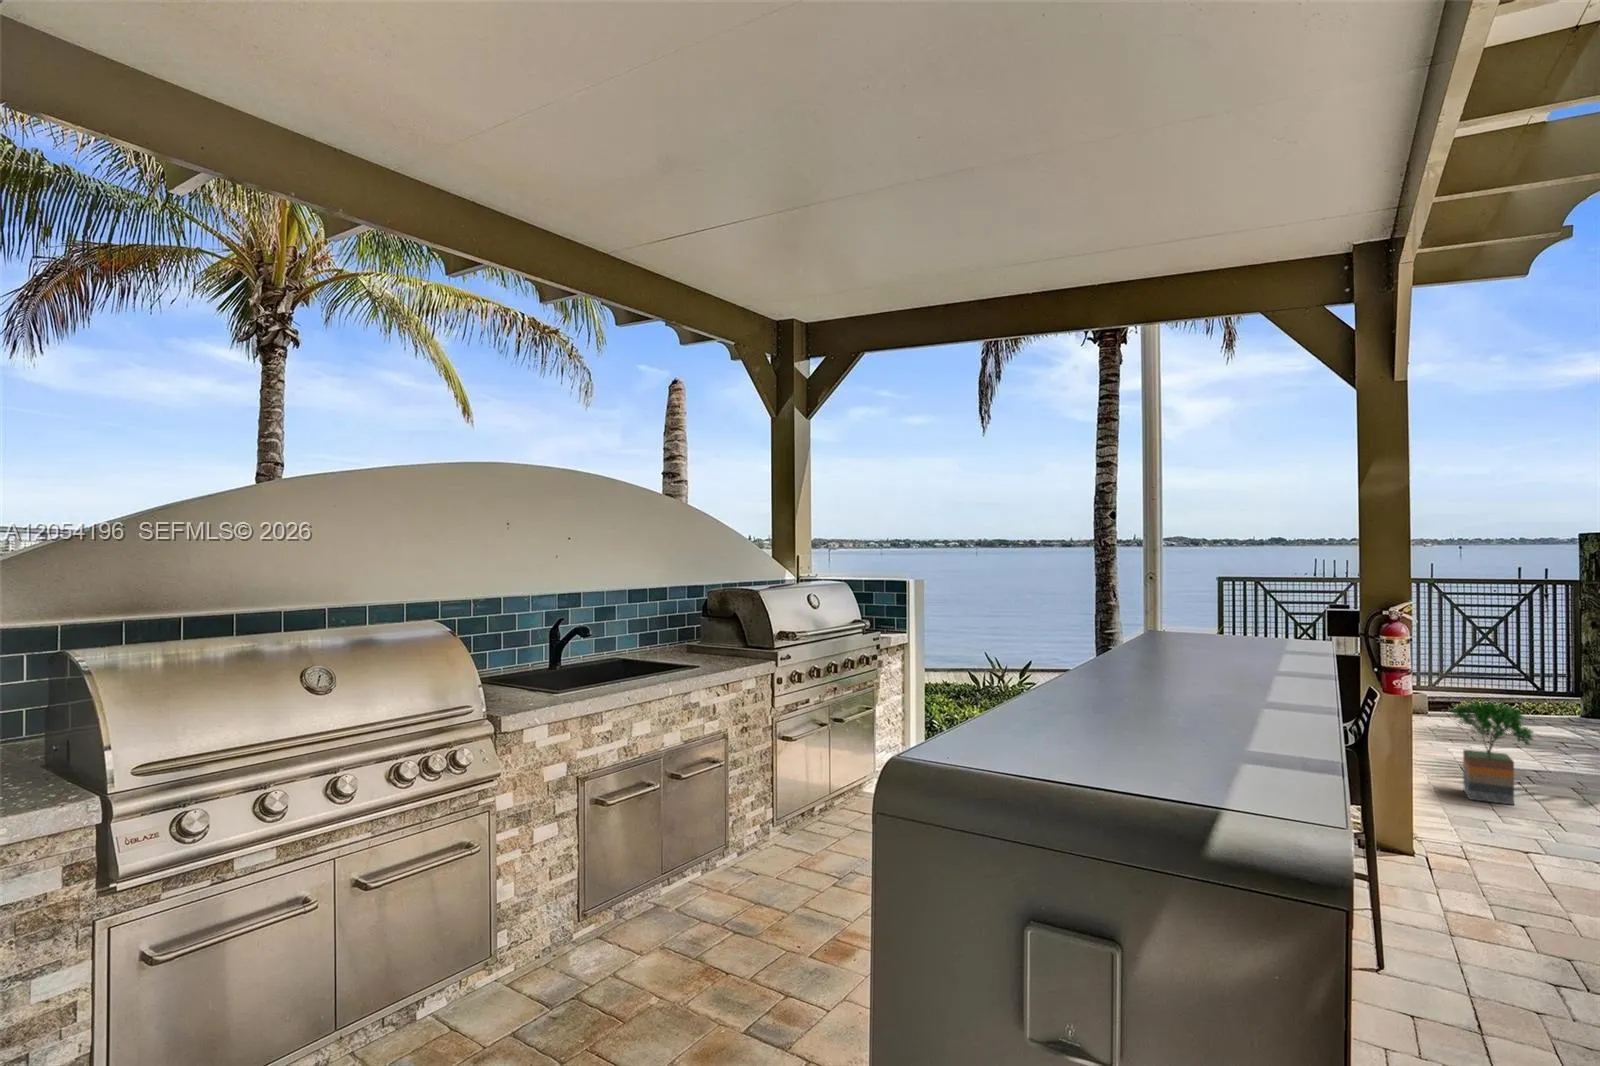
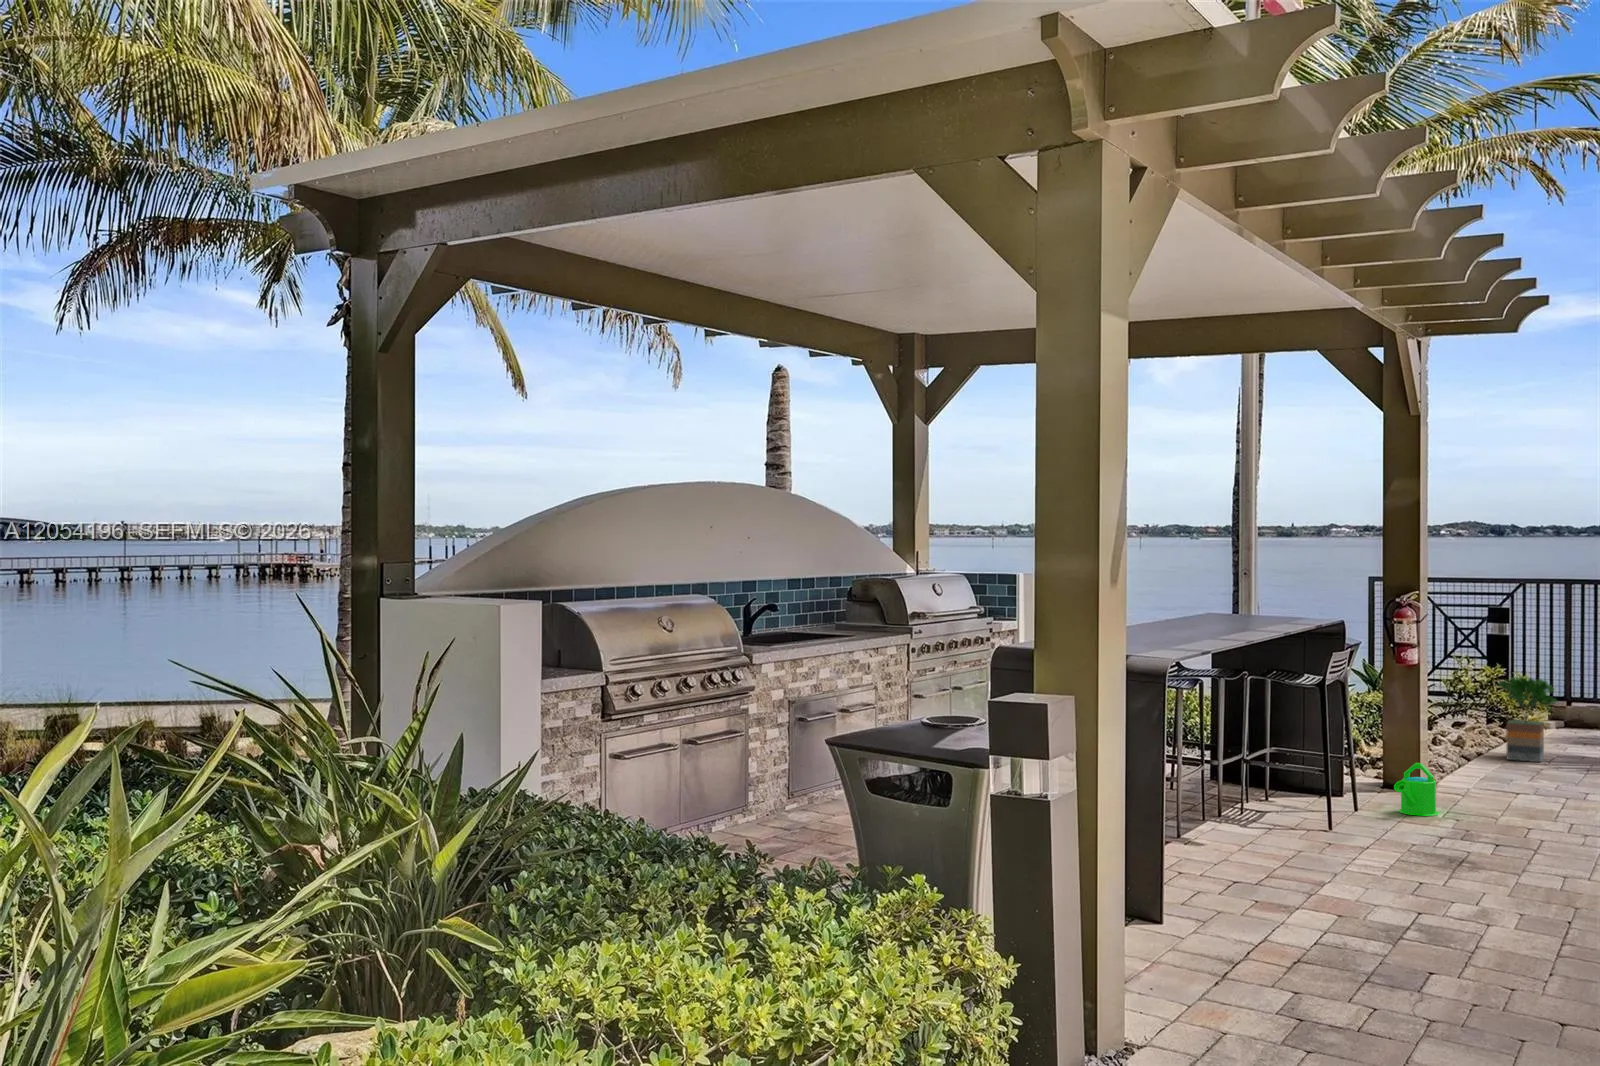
watering can: none [1460,870,1533,957] -> present [1394,763,1439,816]

